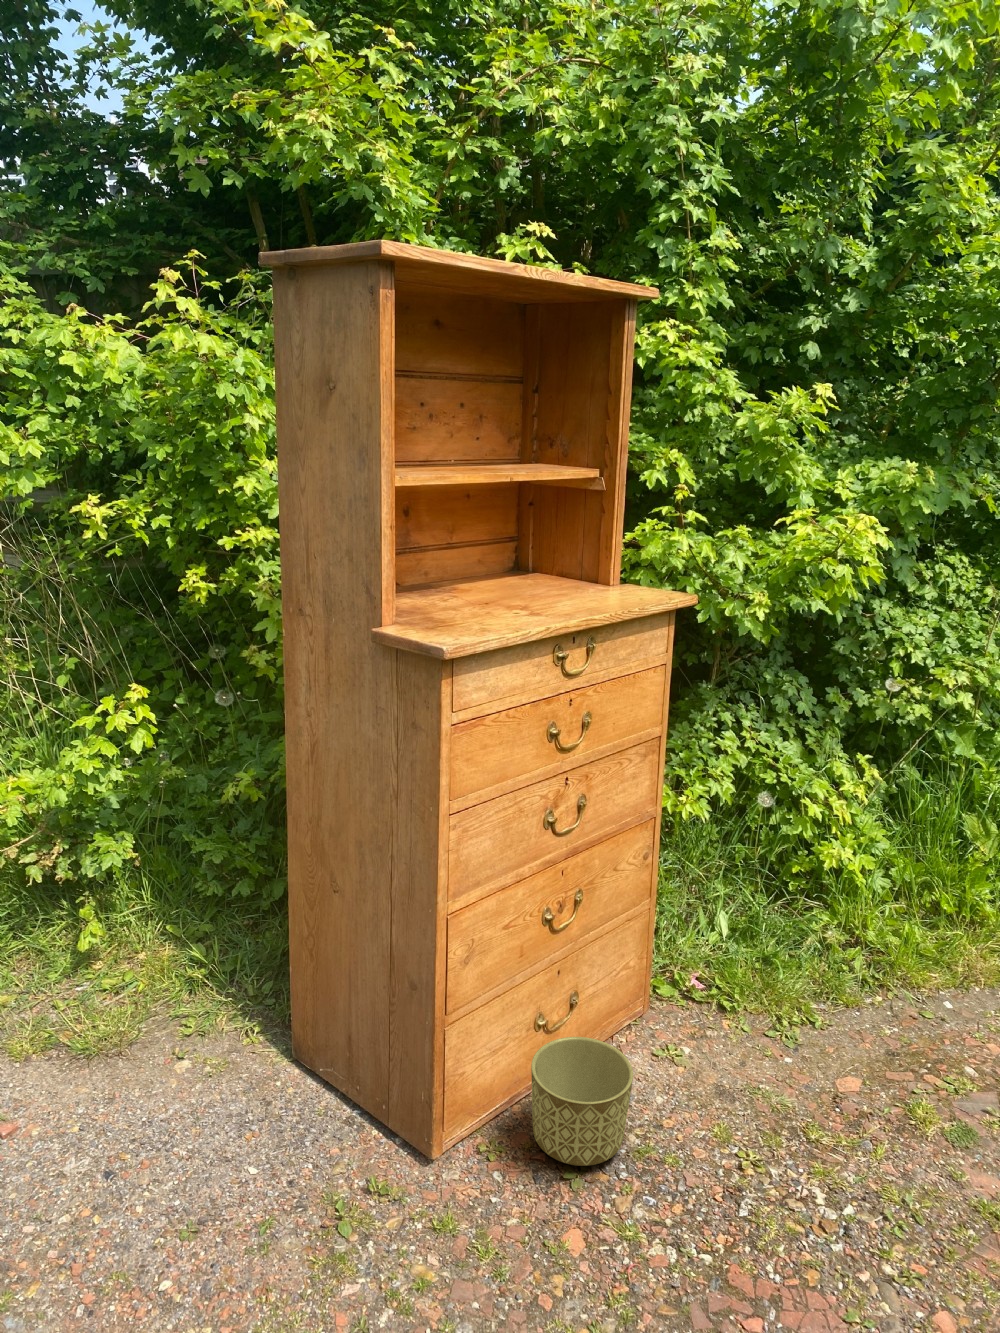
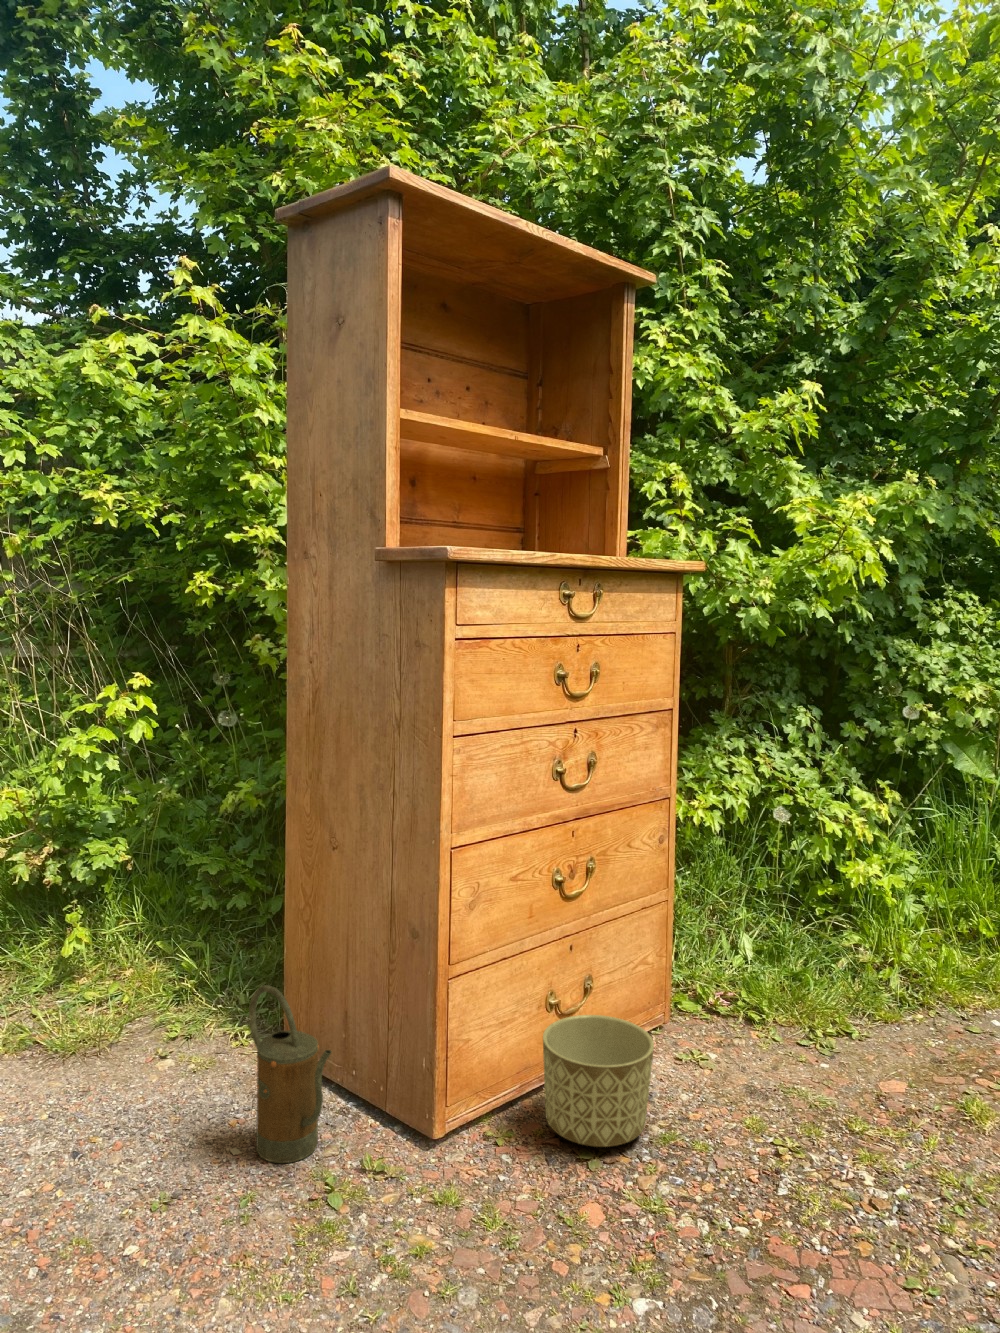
watering can: none [260,1027,339,1185] -> present [249,985,332,1163]

